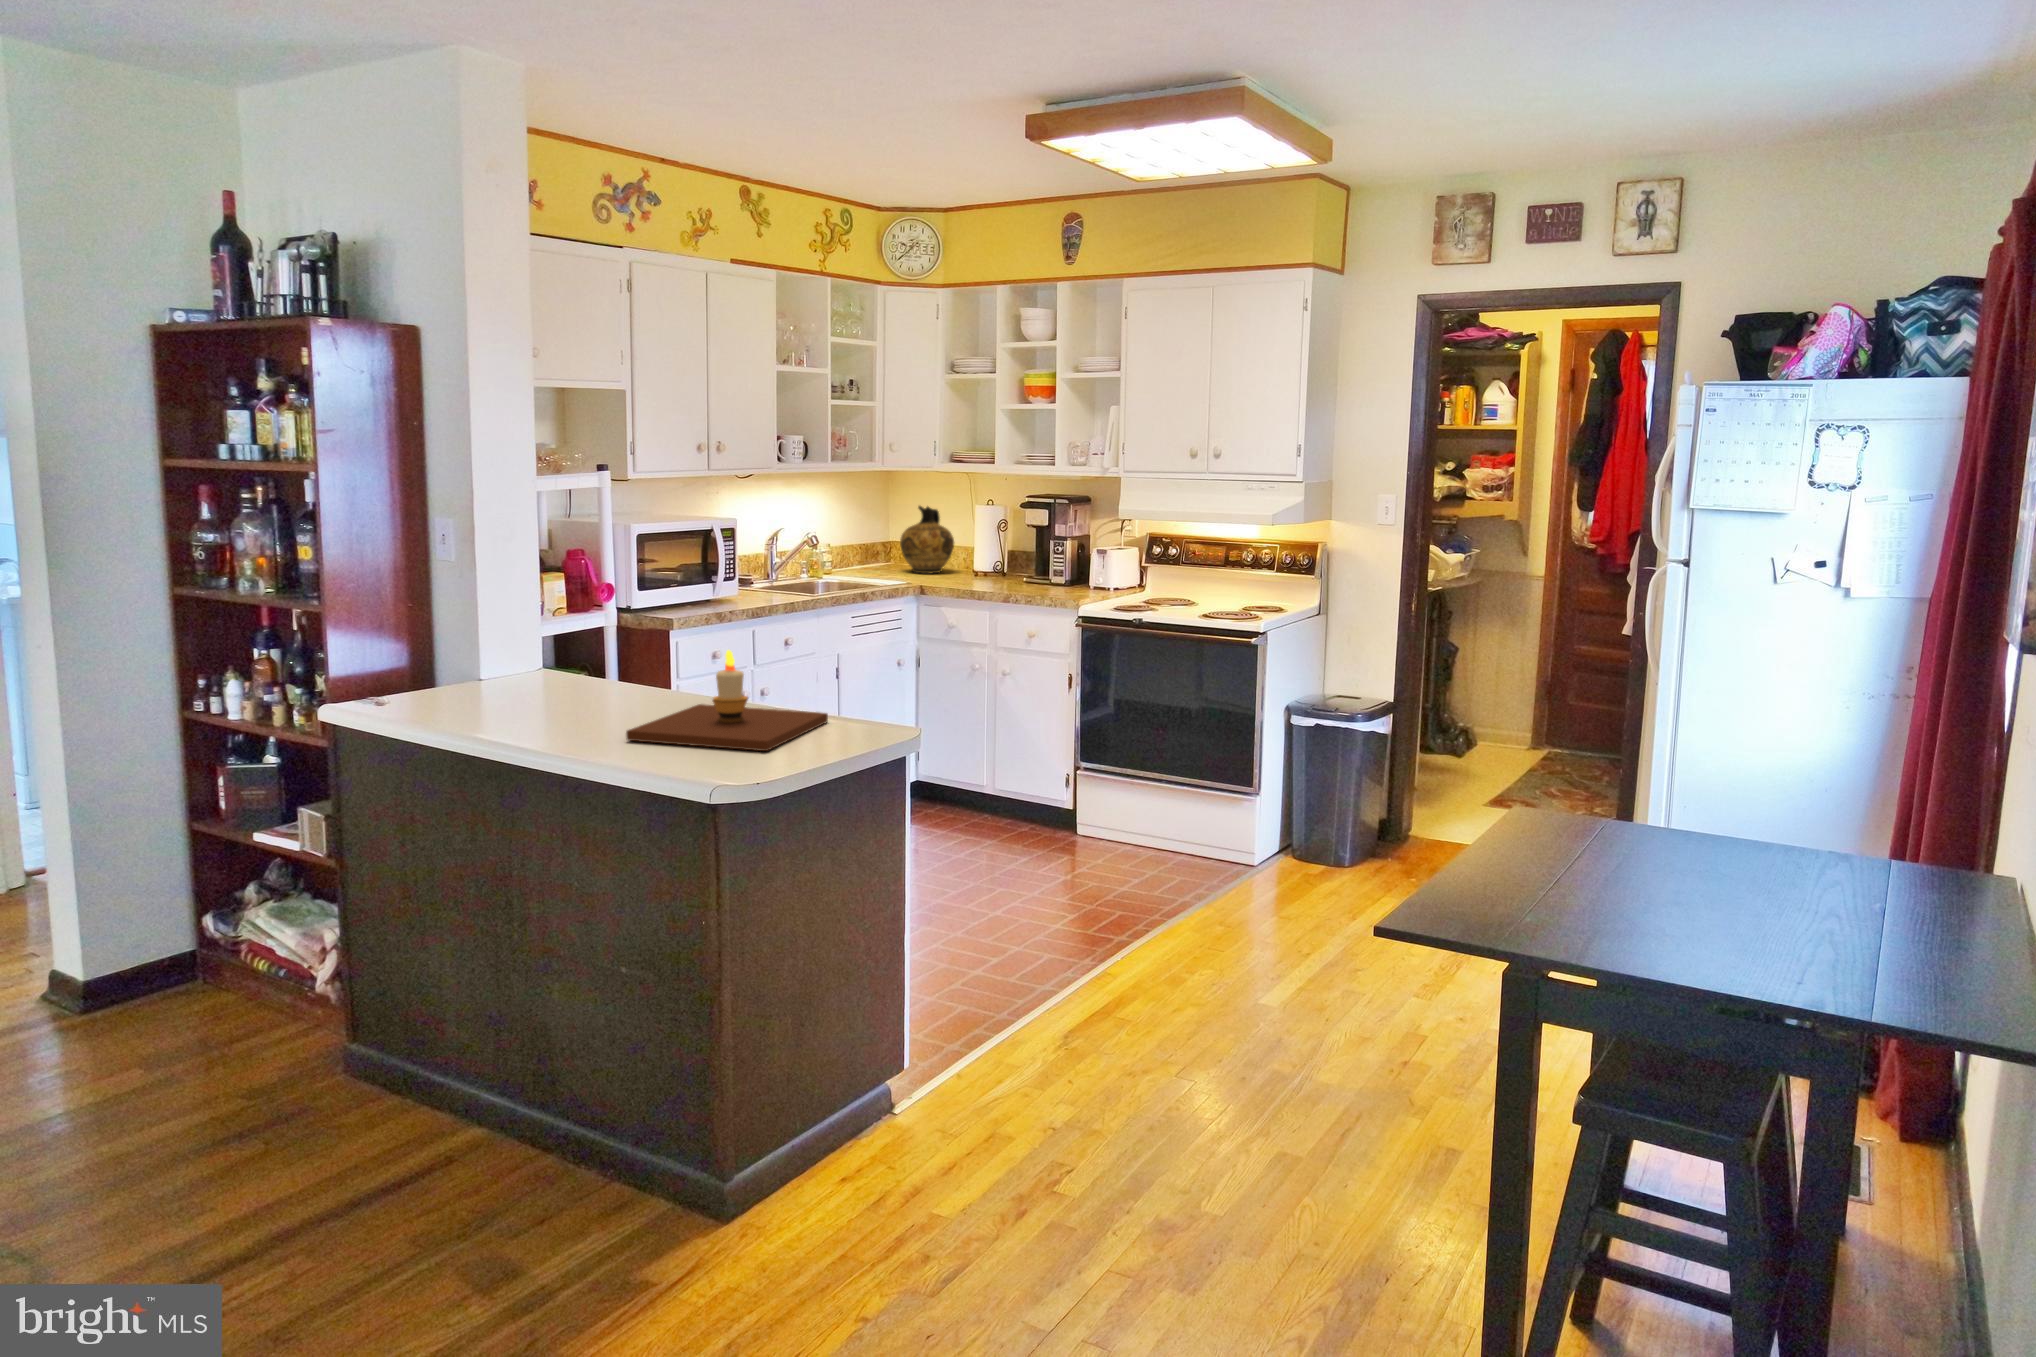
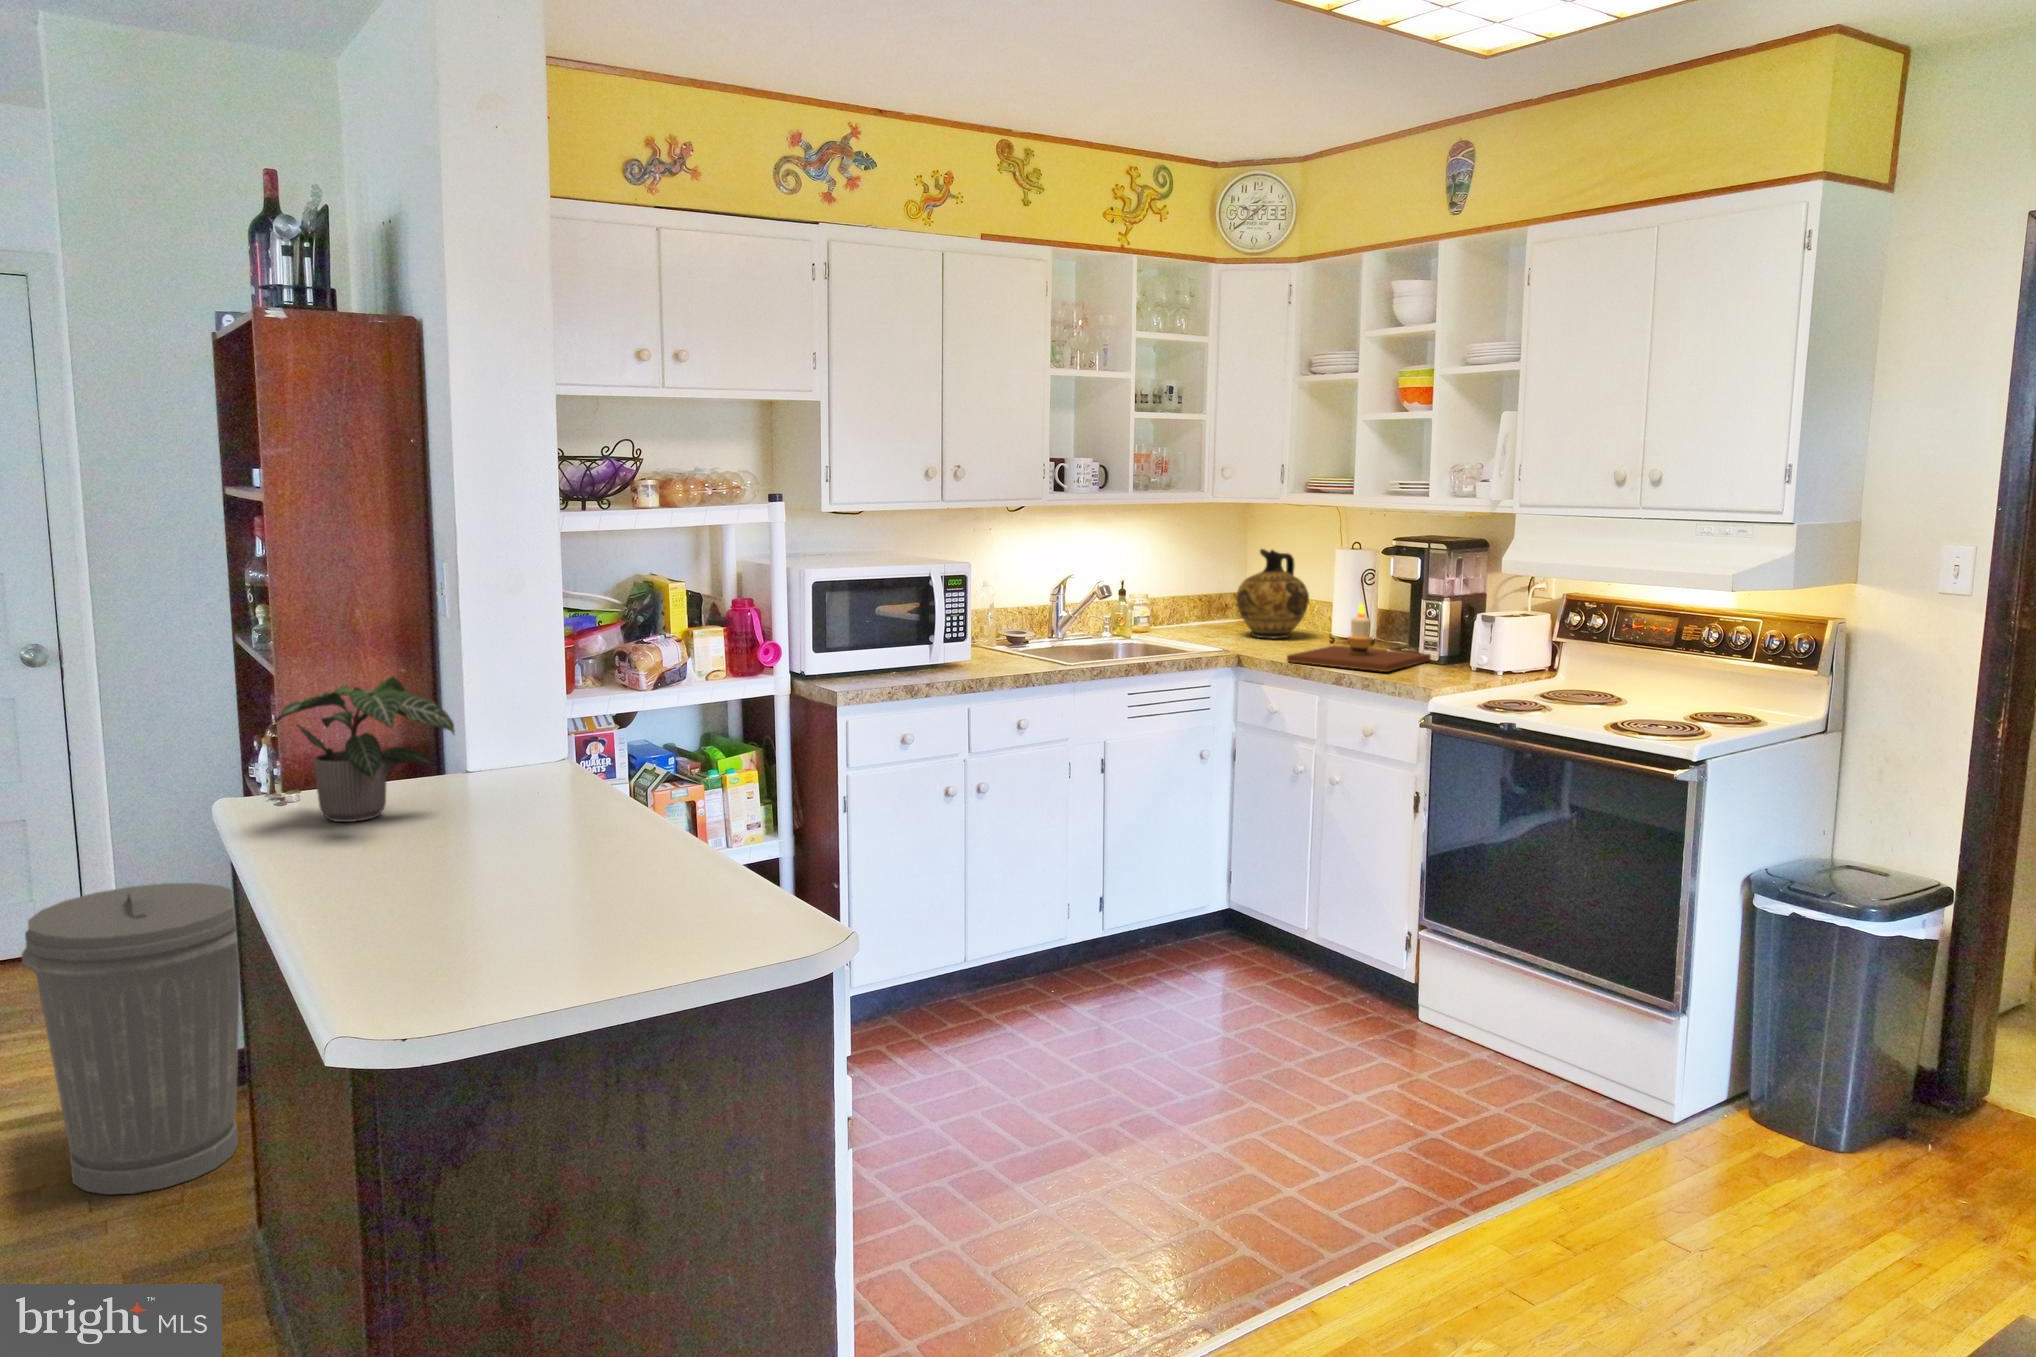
potted plant: none [405,600,519,708] -> present [276,677,455,822]
candle: present [626,650,828,751] -> present [1287,603,1431,672]
trash can: none [48,797,243,1056] -> present [22,883,240,1195]

